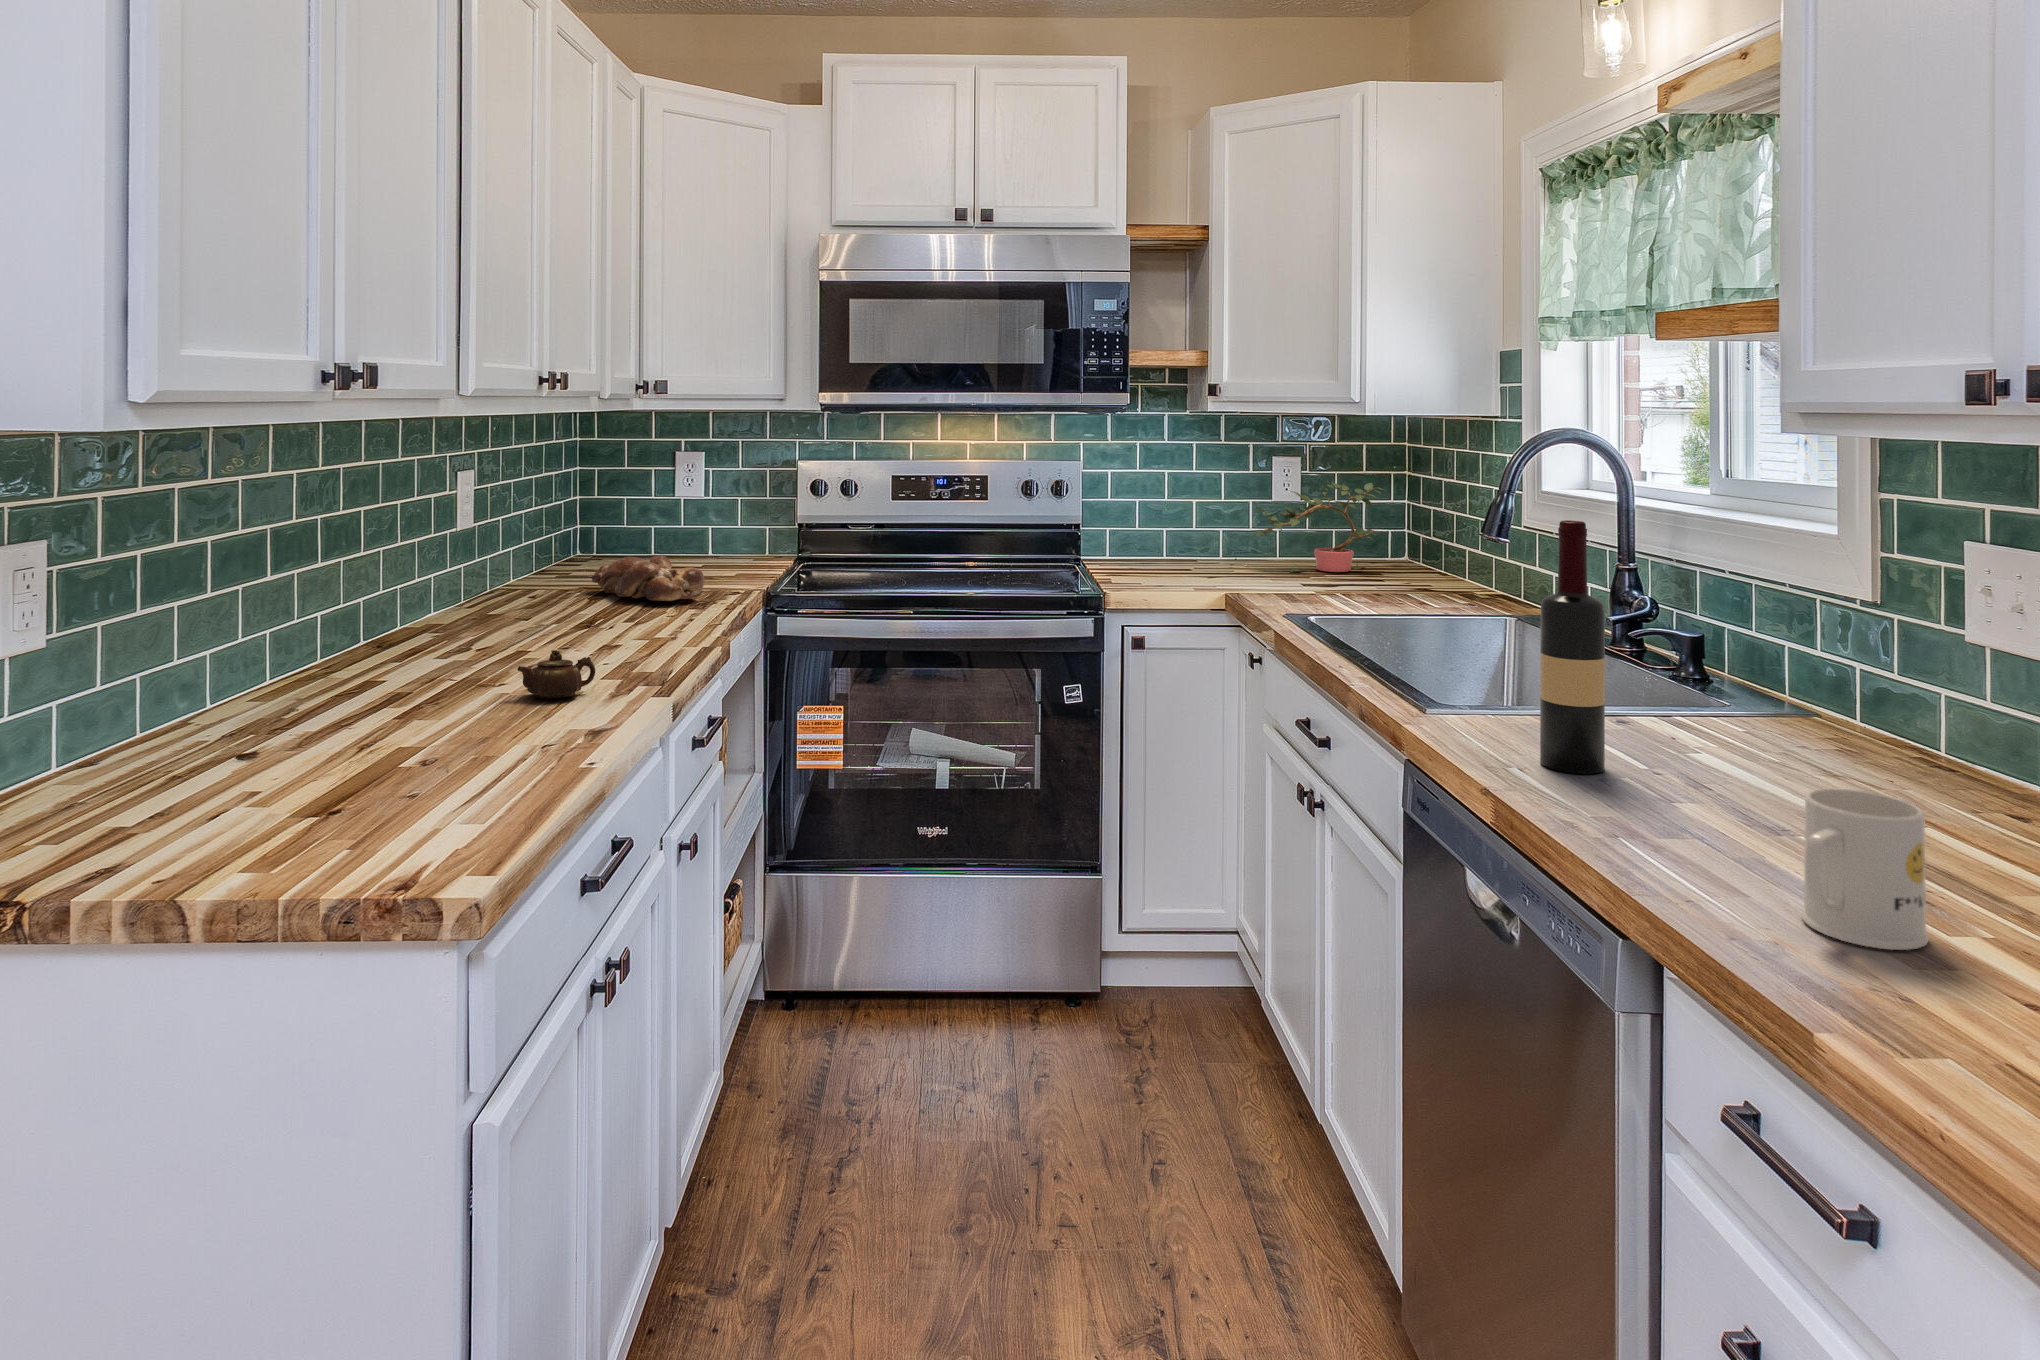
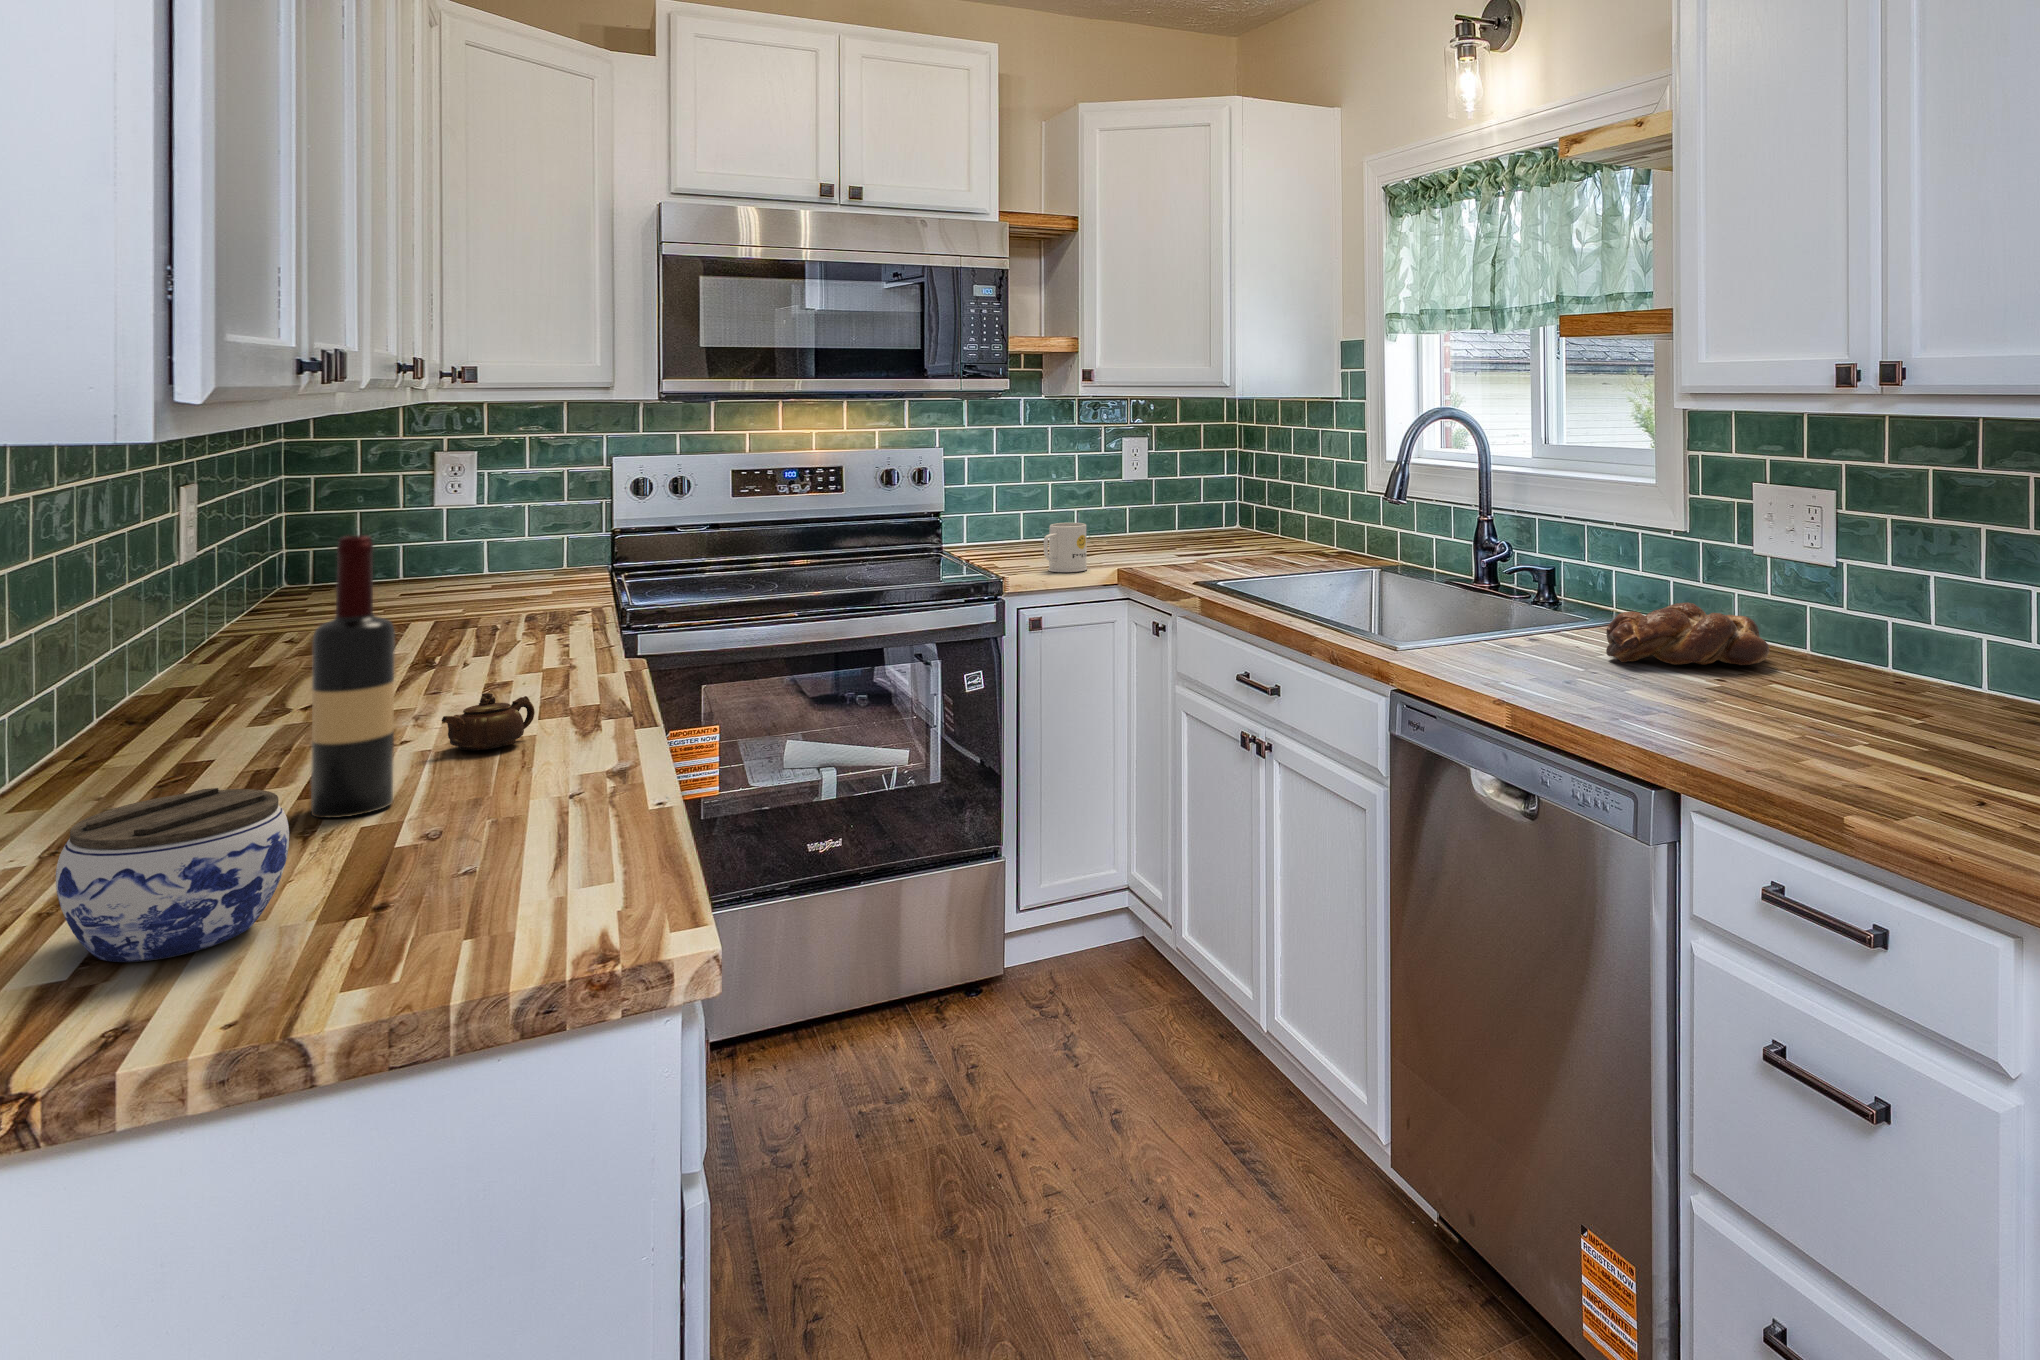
potted plant: present [1255,480,1383,572] -> none [1115,458,1230,547]
wine bottle: present [1540,520,1605,774] -> present [311,535,395,818]
bread loaf: present [592,555,704,601] -> present [1606,603,1769,665]
jar: none [127,700,286,827] -> present [56,788,289,962]
mug: present [1802,788,1928,950] -> present [1044,523,1087,572]

